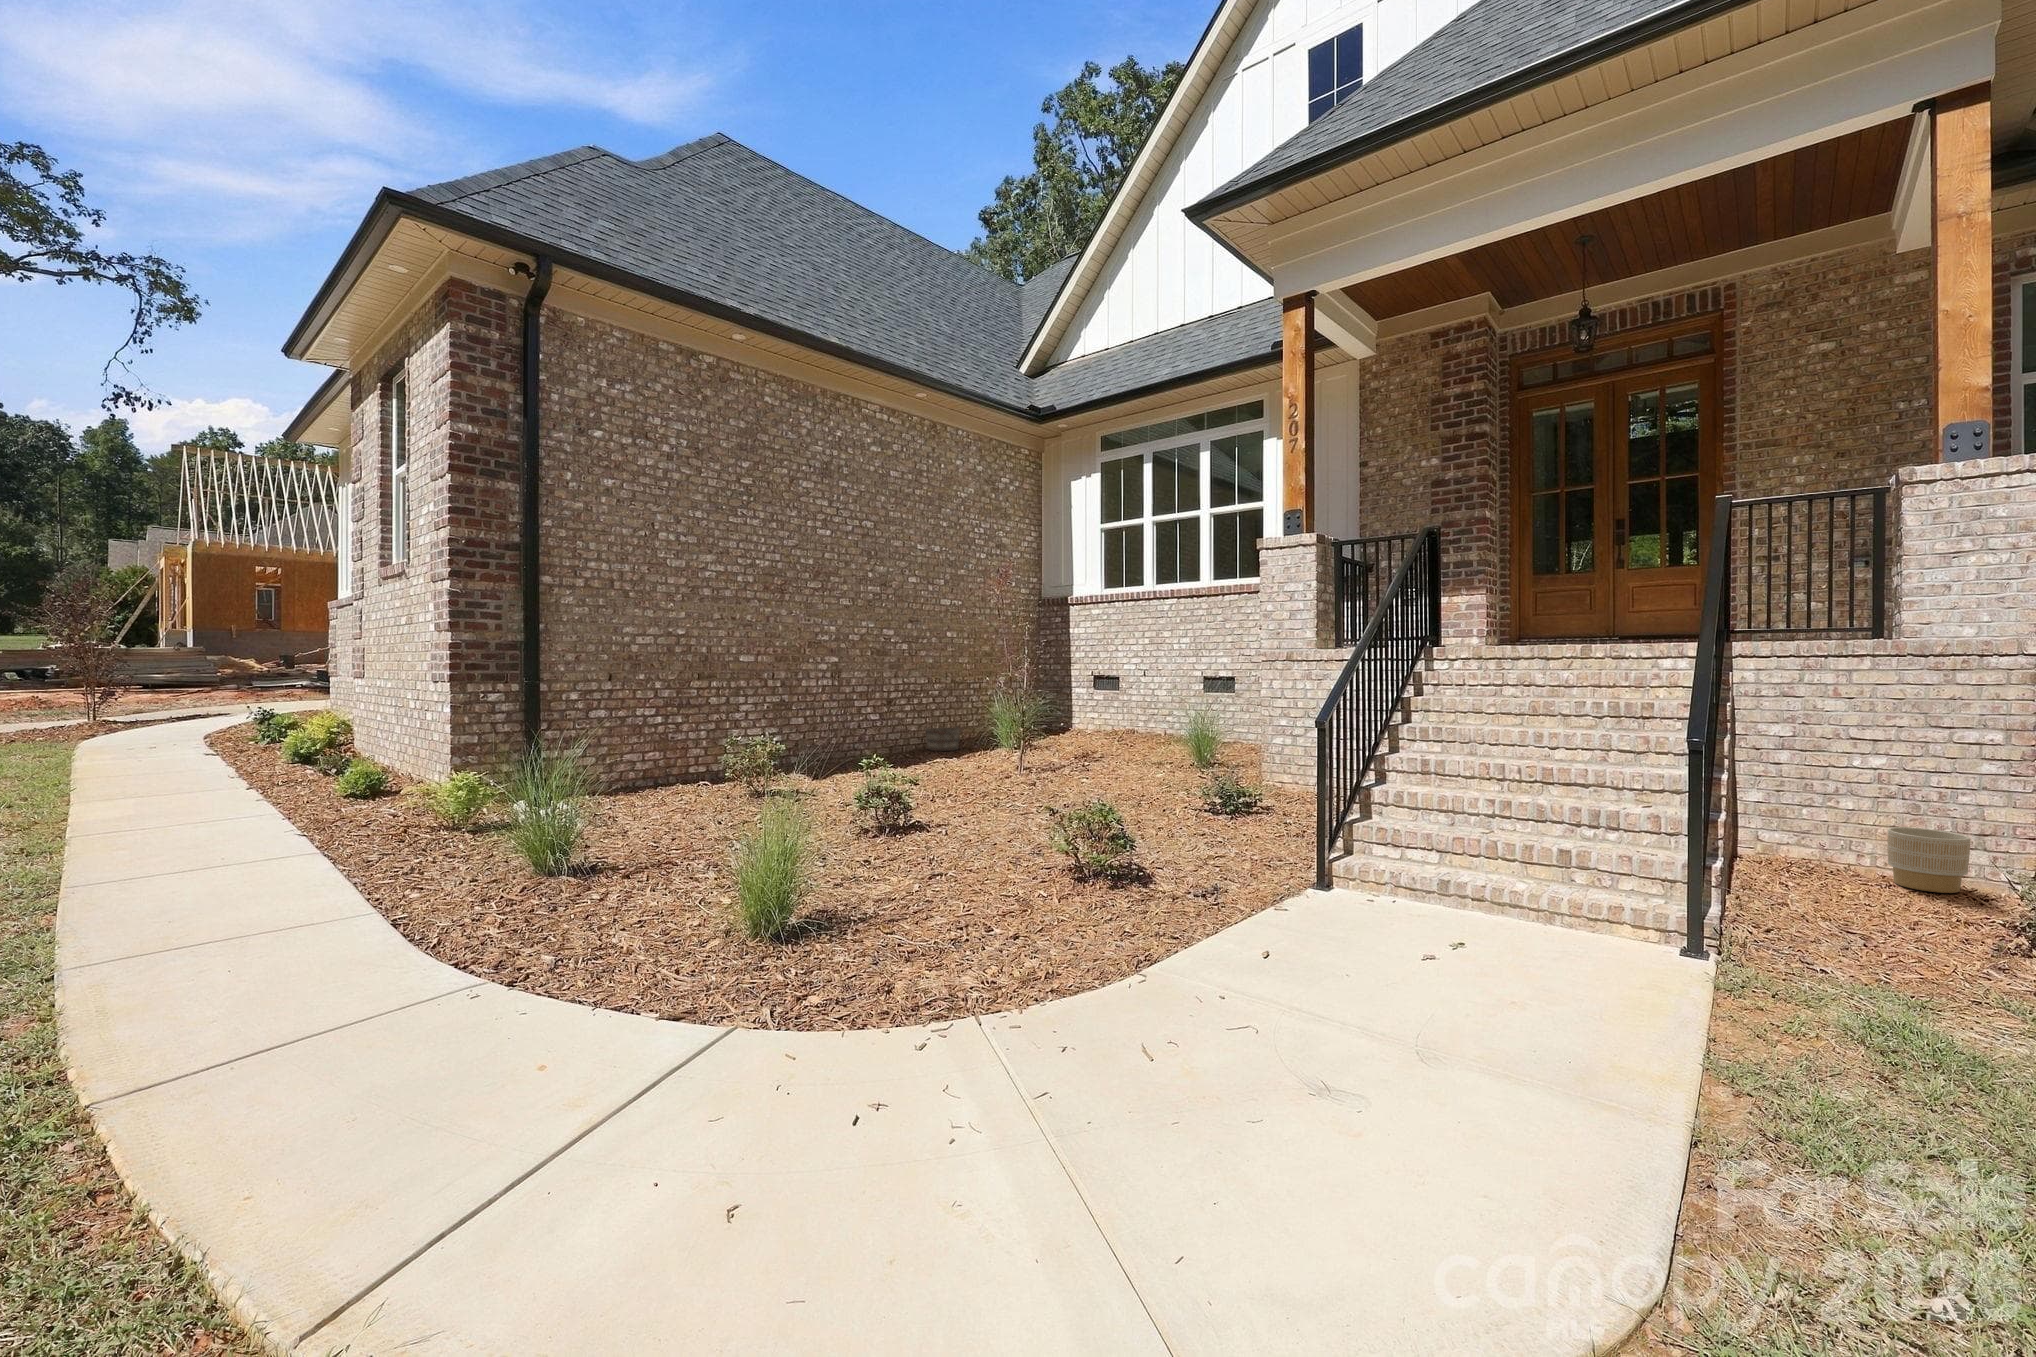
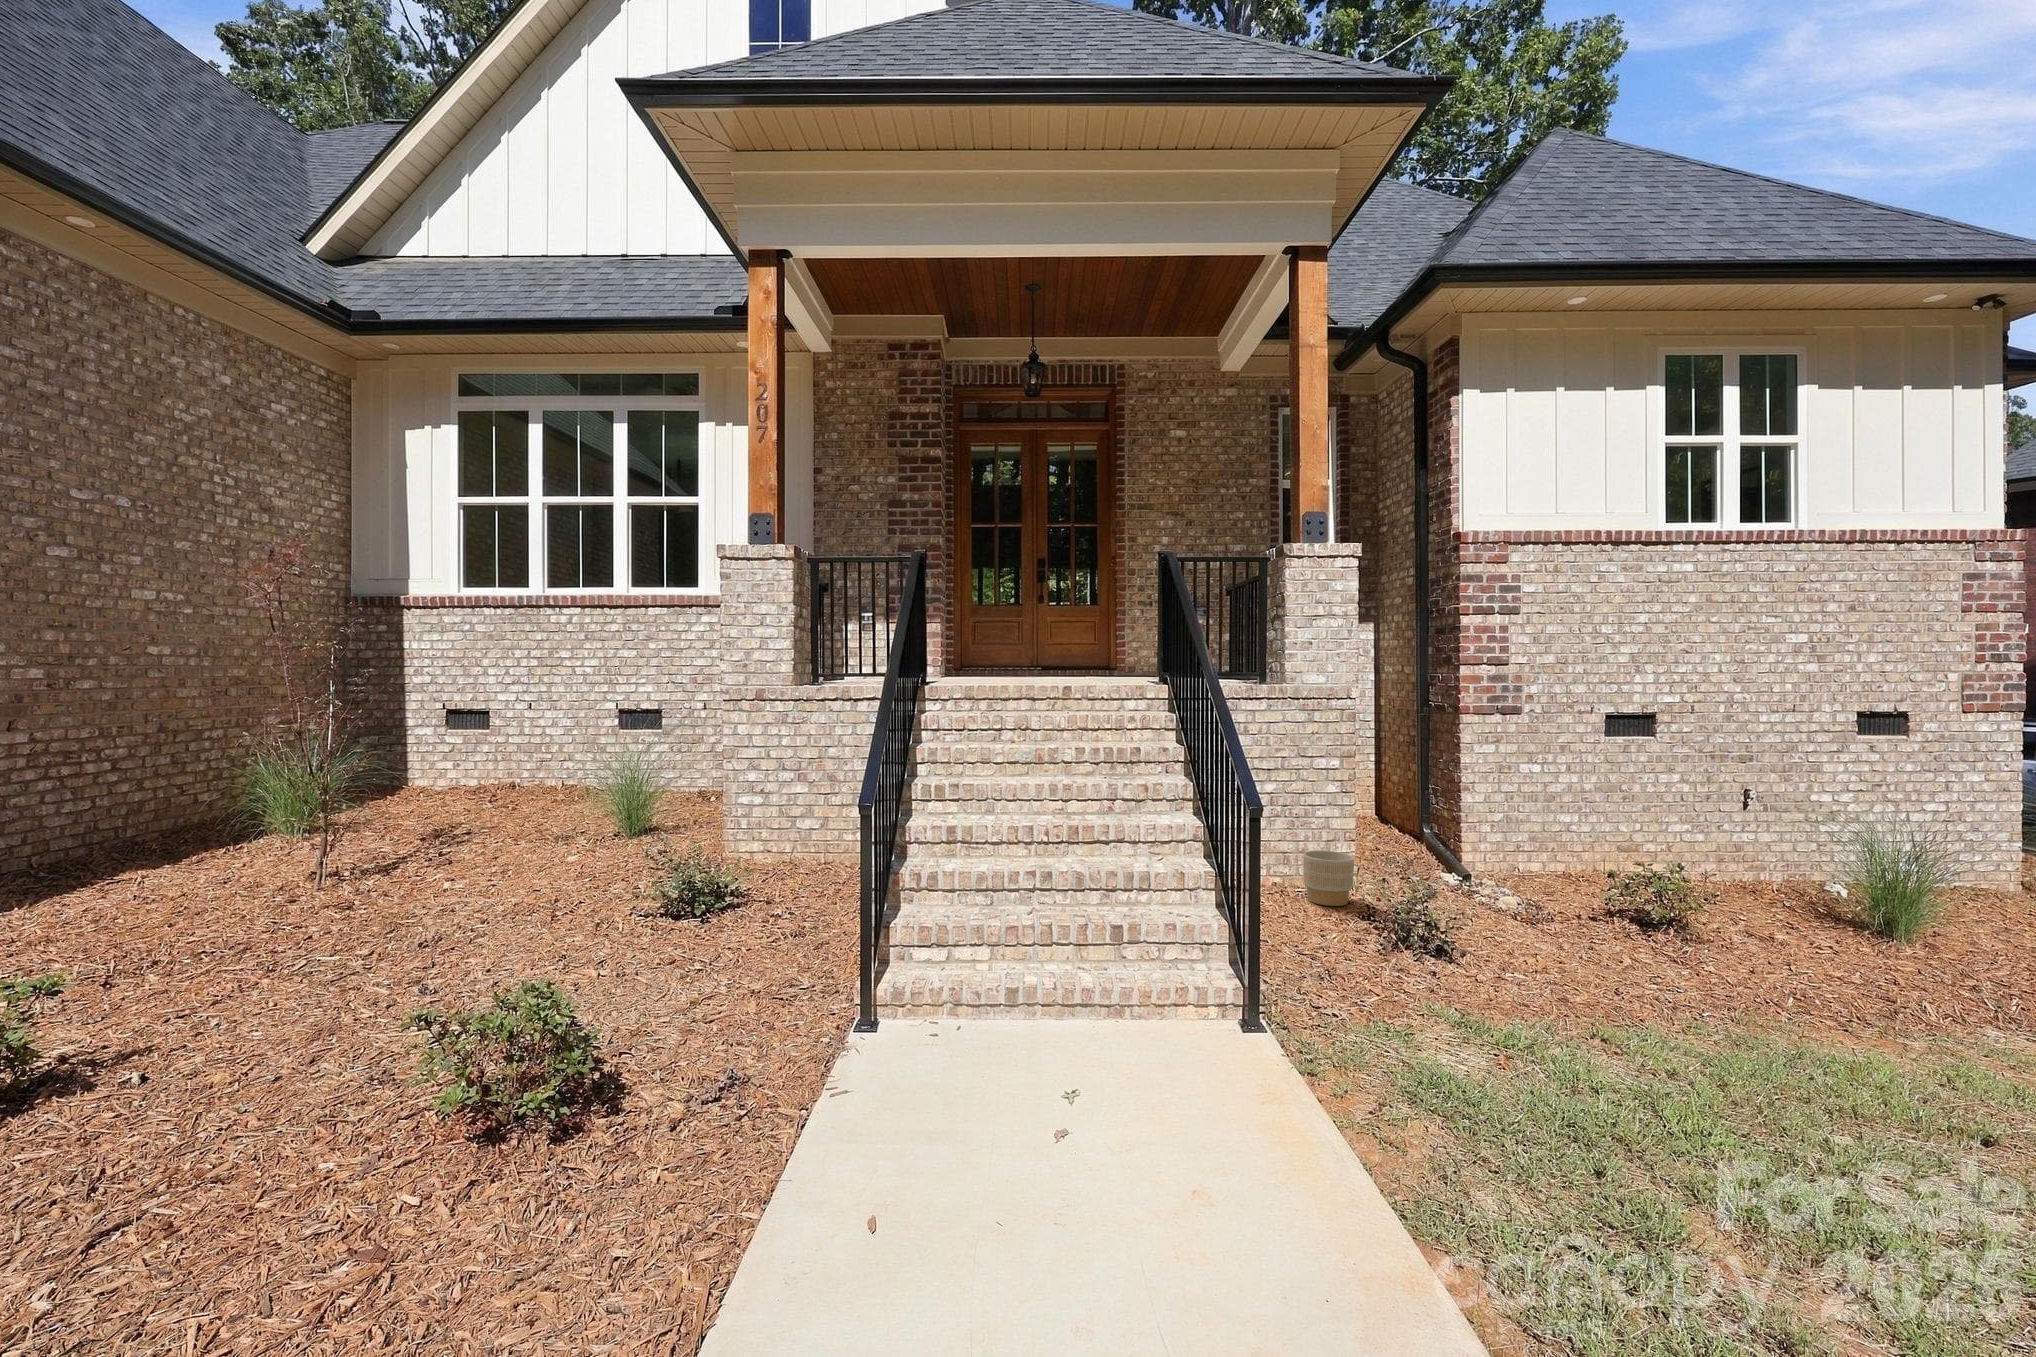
bucket: present [925,726,961,751] -> none [110,799,201,848]

